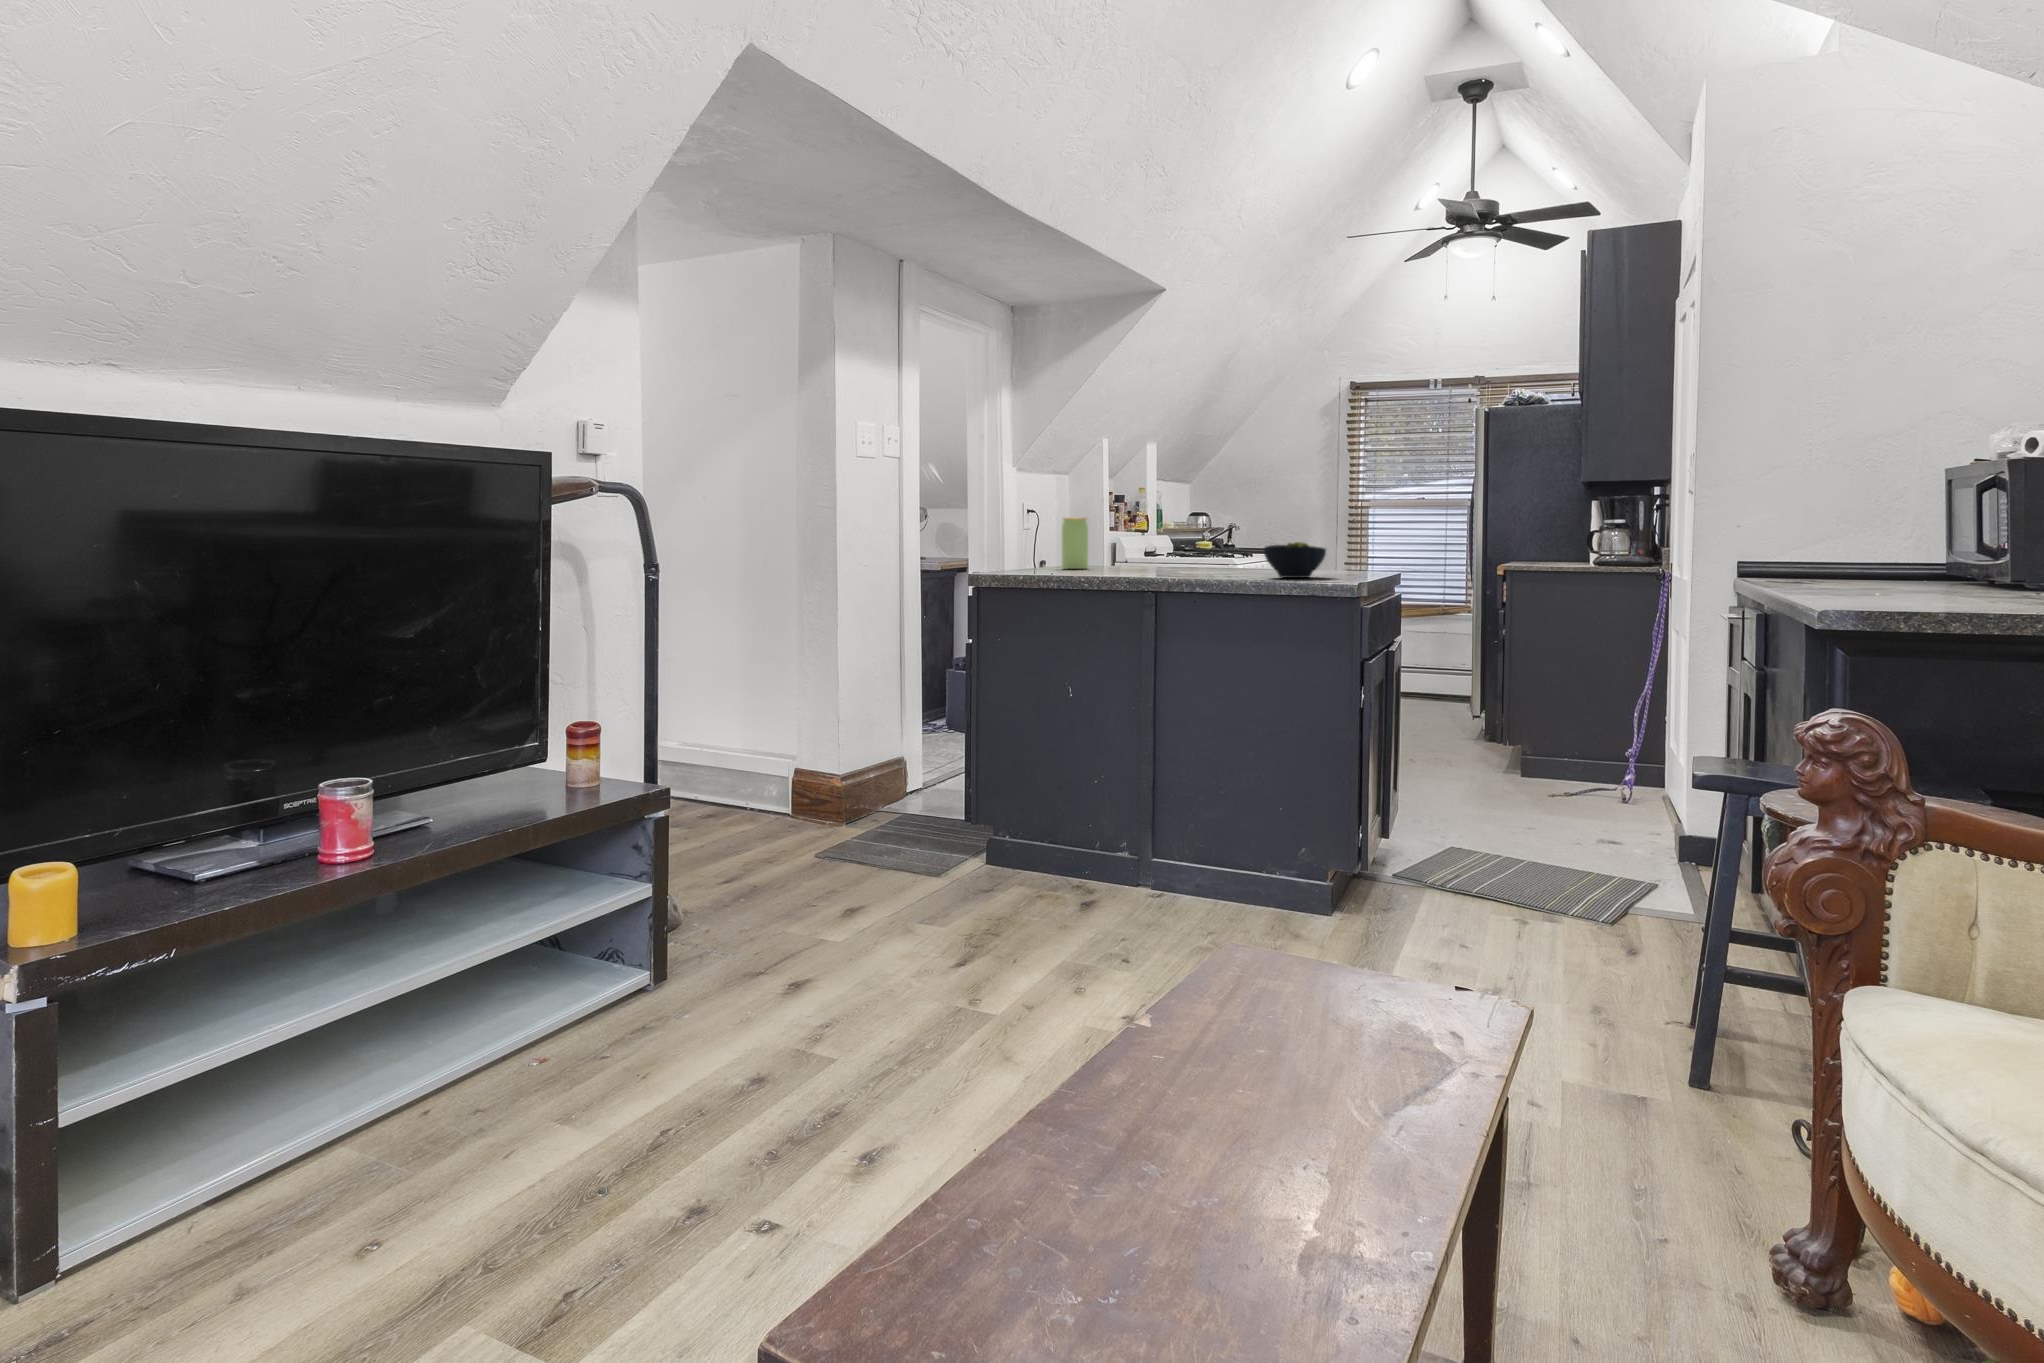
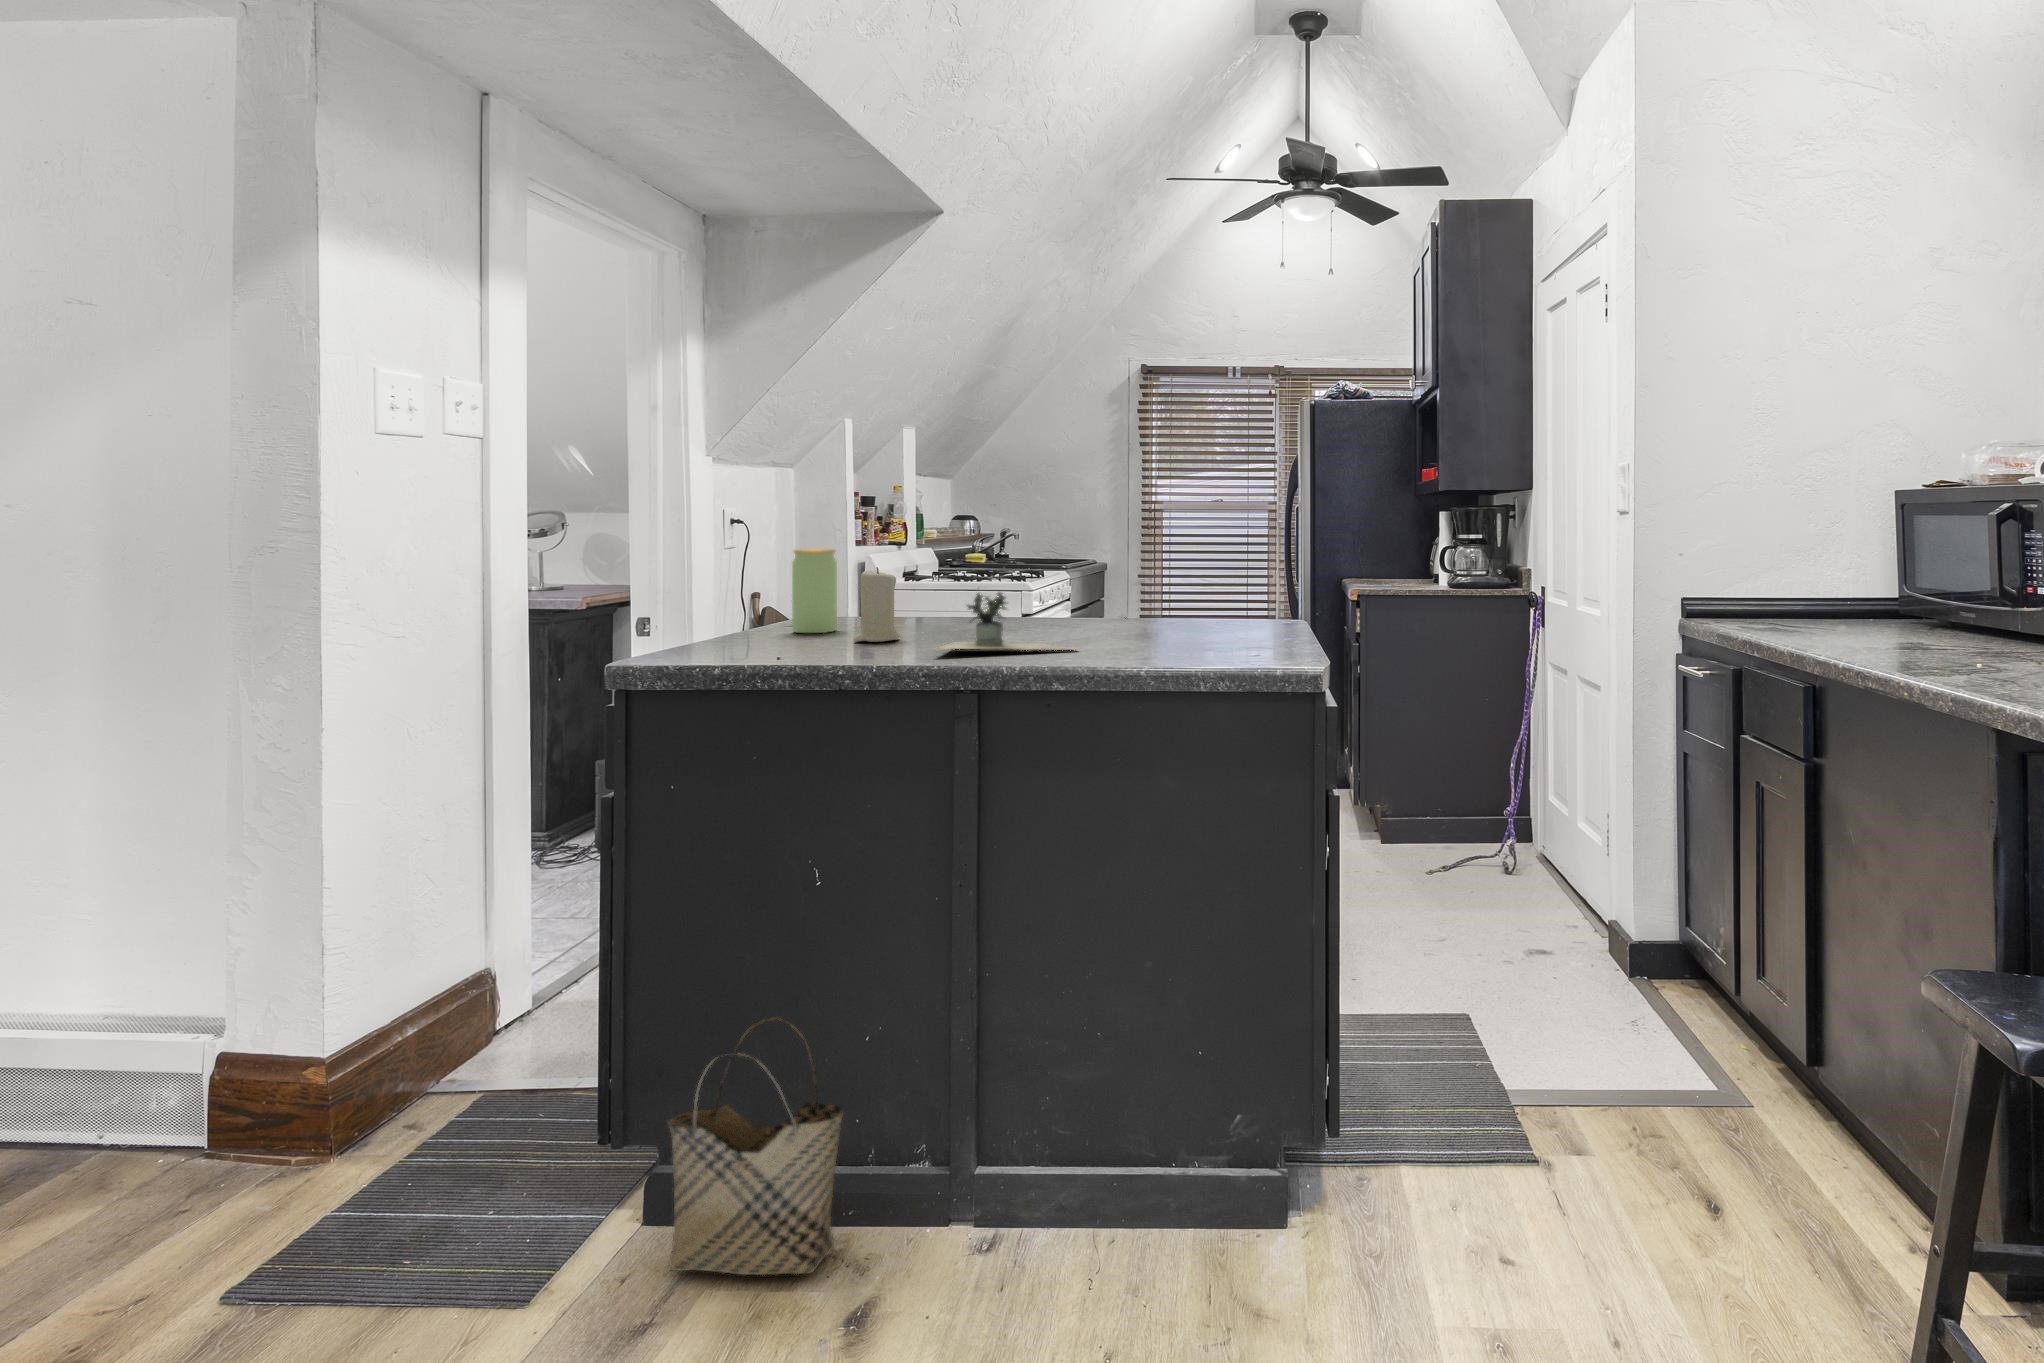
candle: none [1095,526,1123,571] -> present [854,567,900,642]
potted plant: none [1137,537,1257,574] -> present [940,592,1126,650]
bowl: present [1264,542,1326,578] -> none [1154,605,1252,666]
woven basket: none [994,762,1082,892] -> present [668,1017,843,1275]

